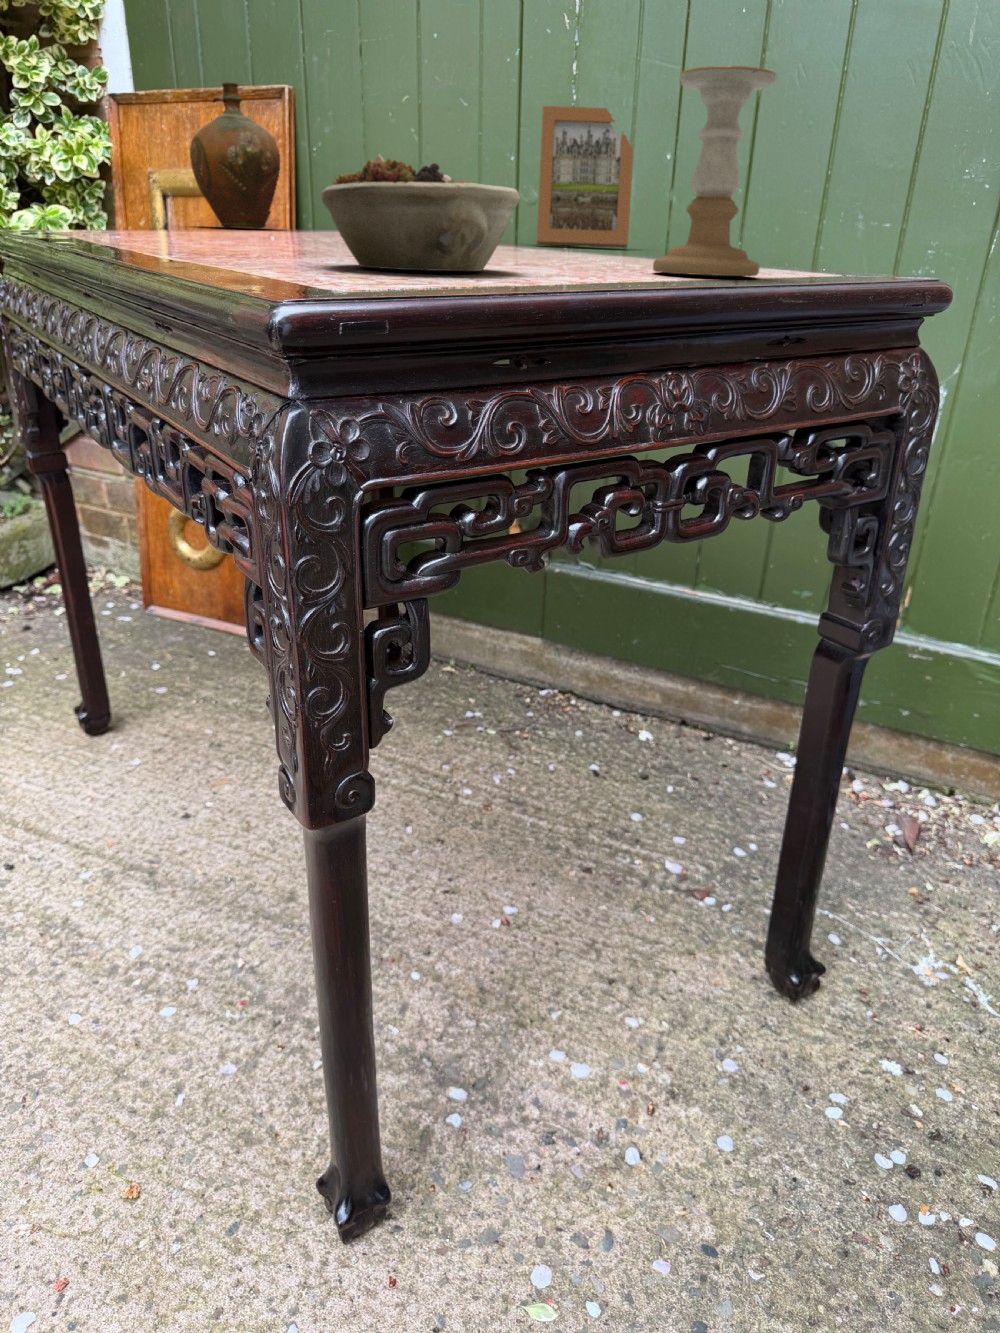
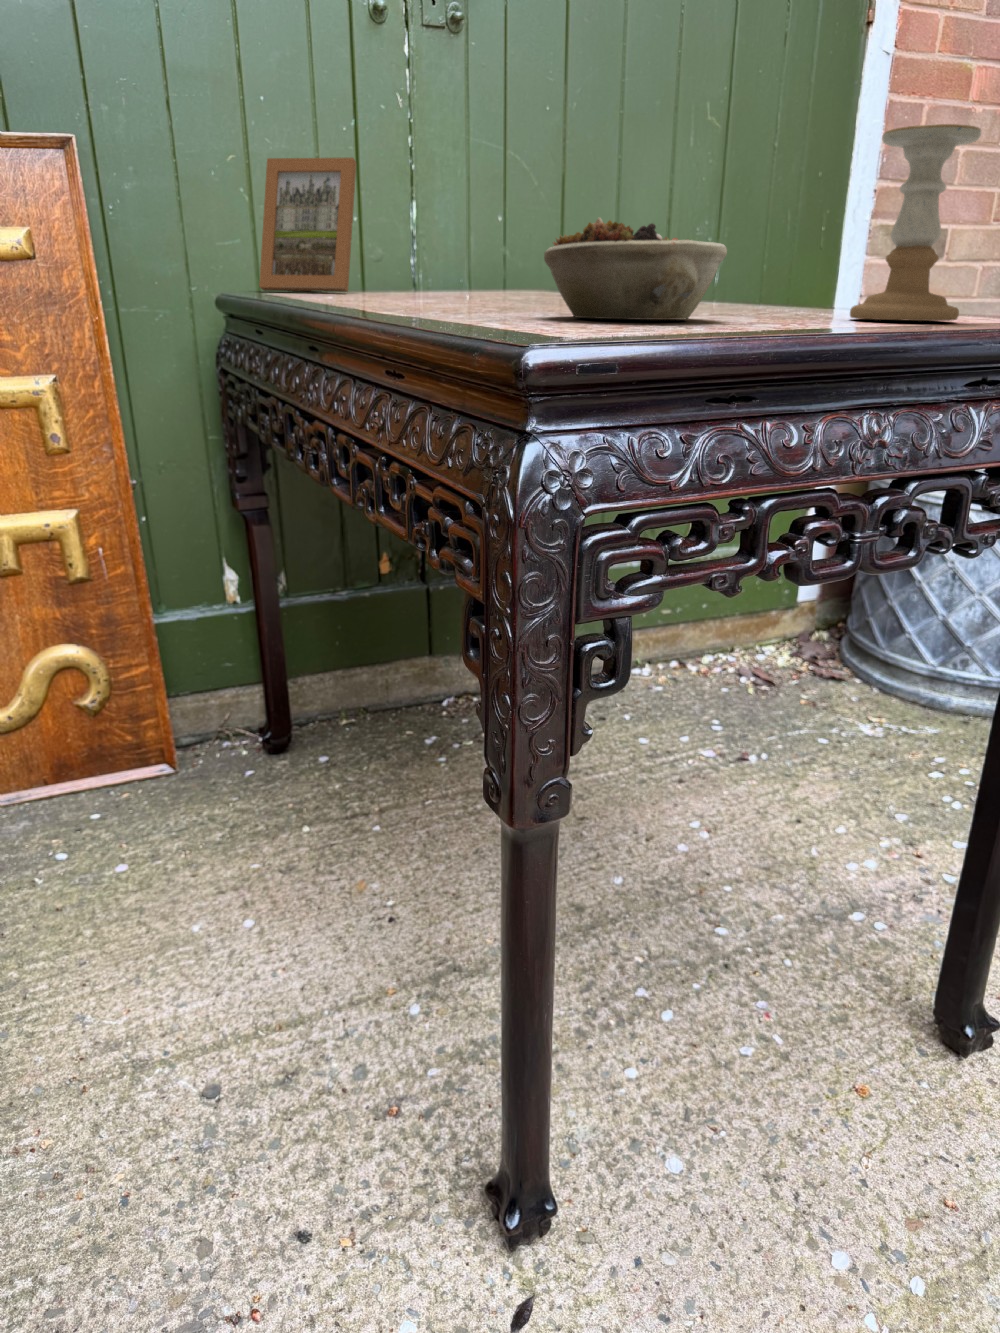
ceramic jug: present [190,82,280,228] -> none [388,157,473,289]
picture frame: present [537,106,633,248] -> present [259,158,356,292]

